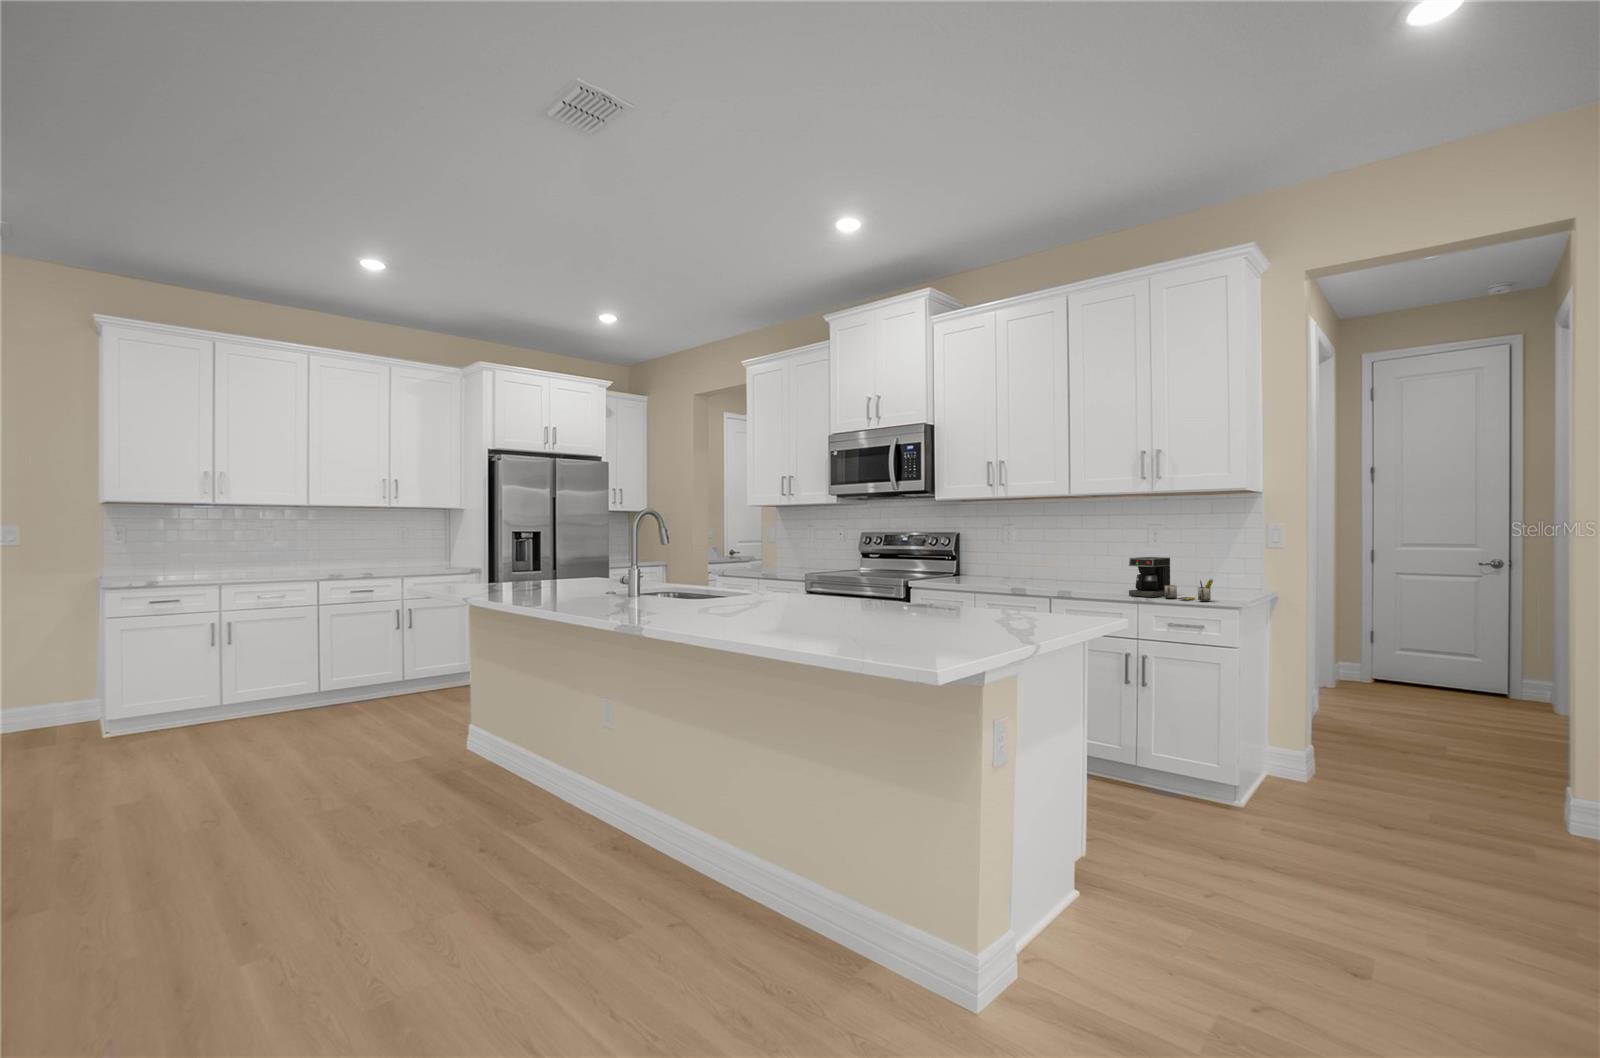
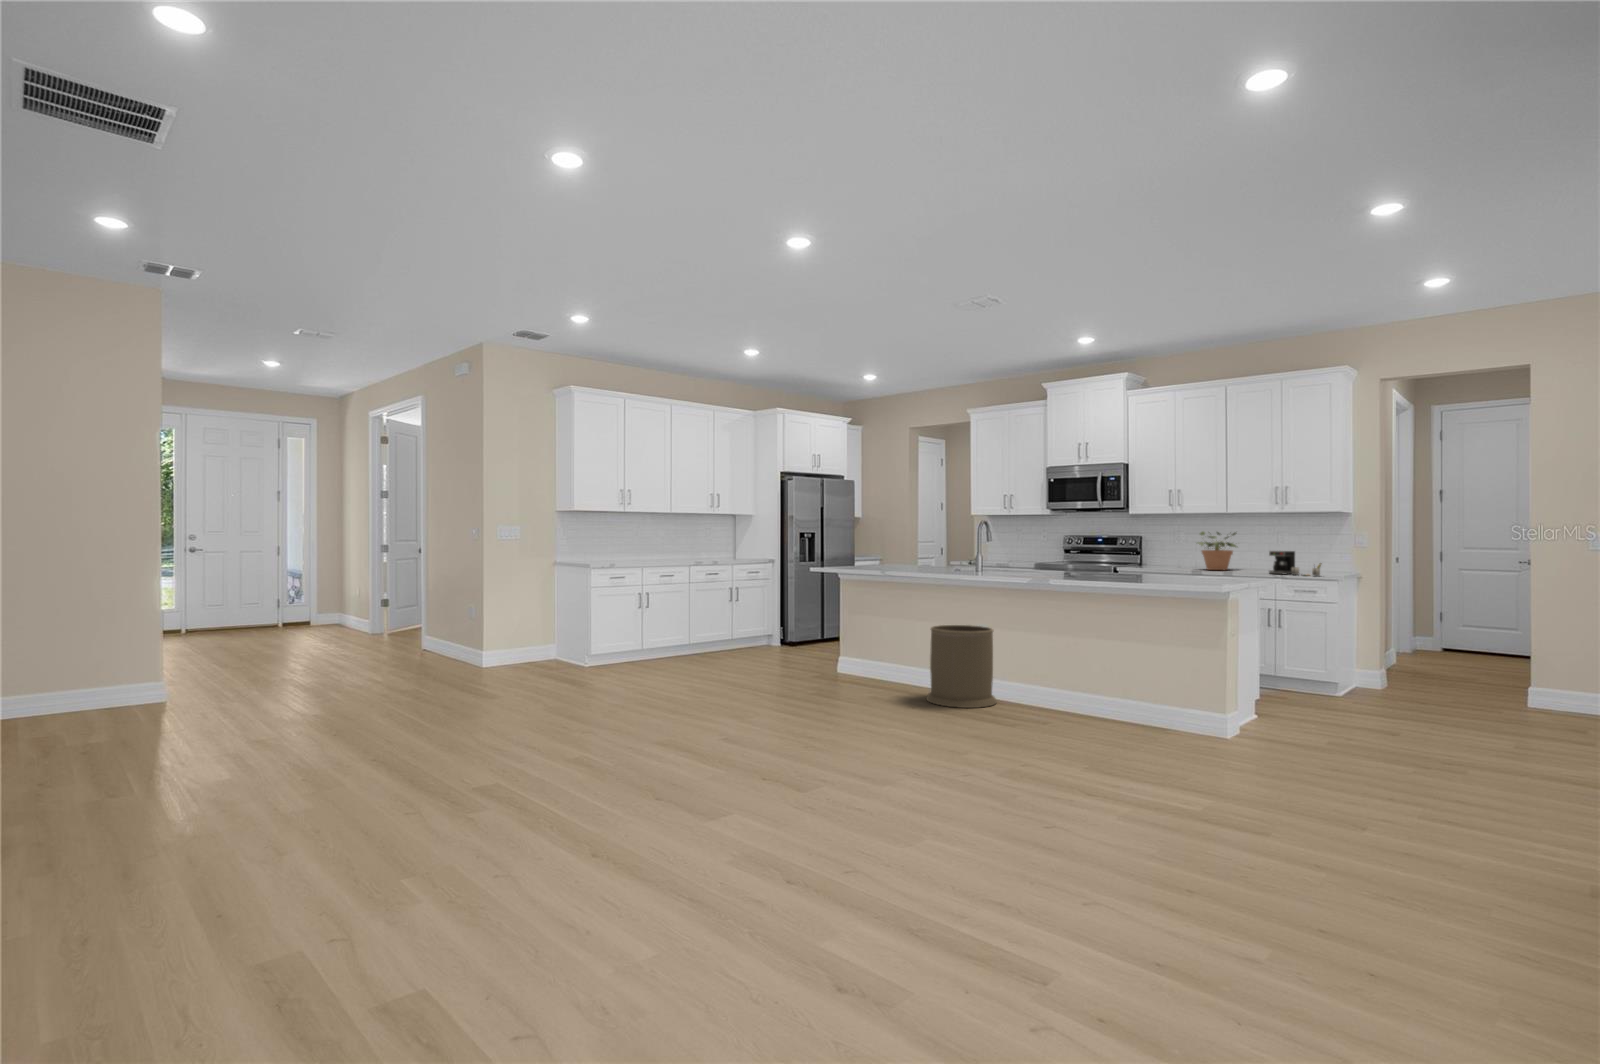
potted plant: none [1021,526,1093,587] -> present [1198,532,1236,570]
trash can: none [497,705,635,886] -> present [926,625,997,708]

